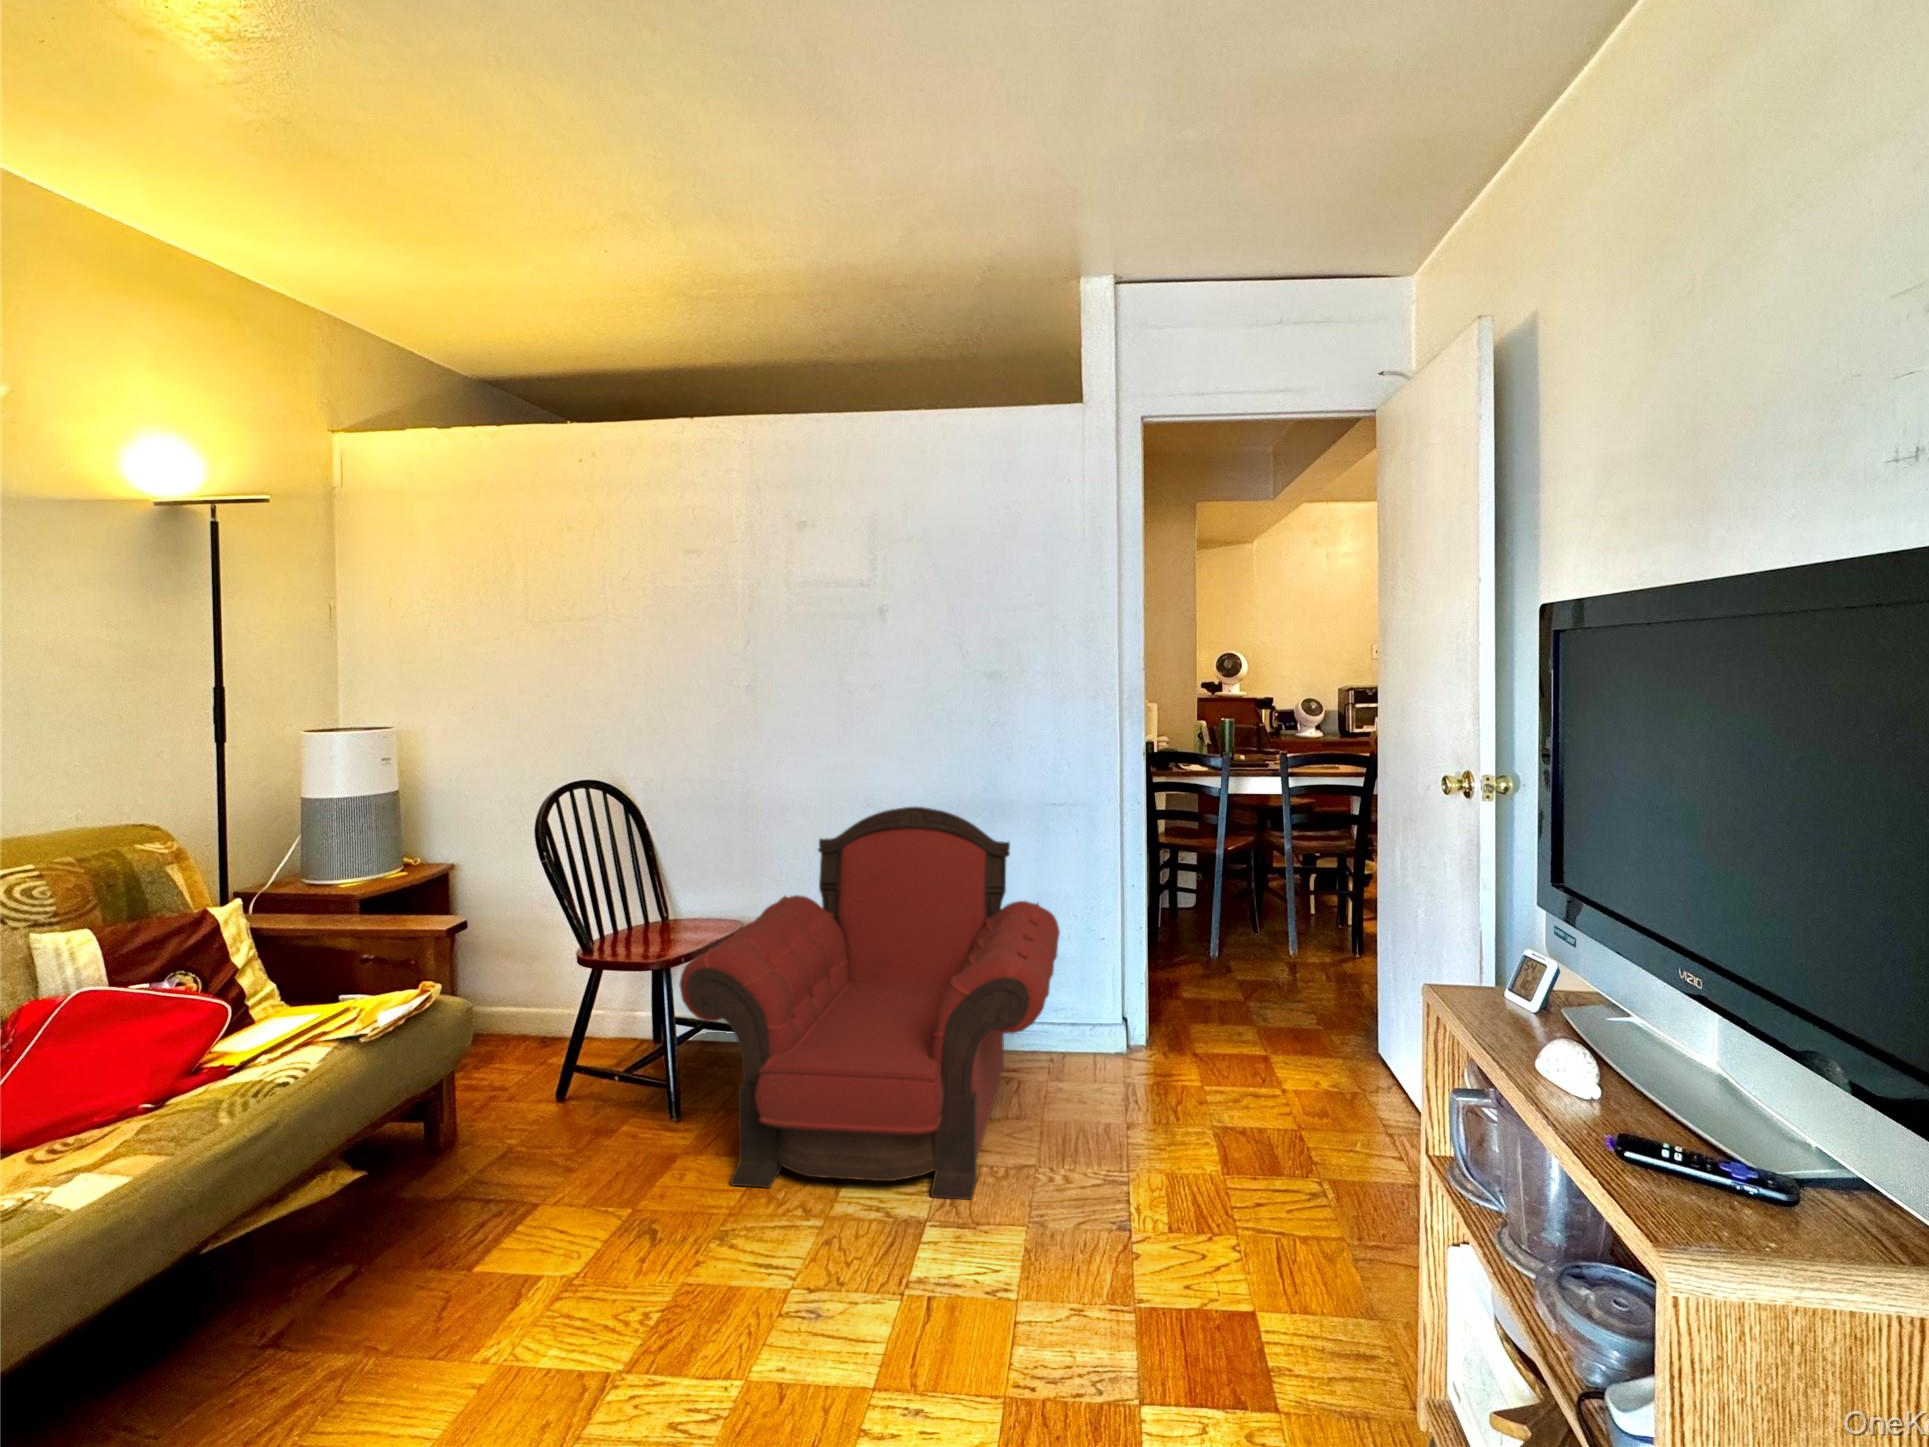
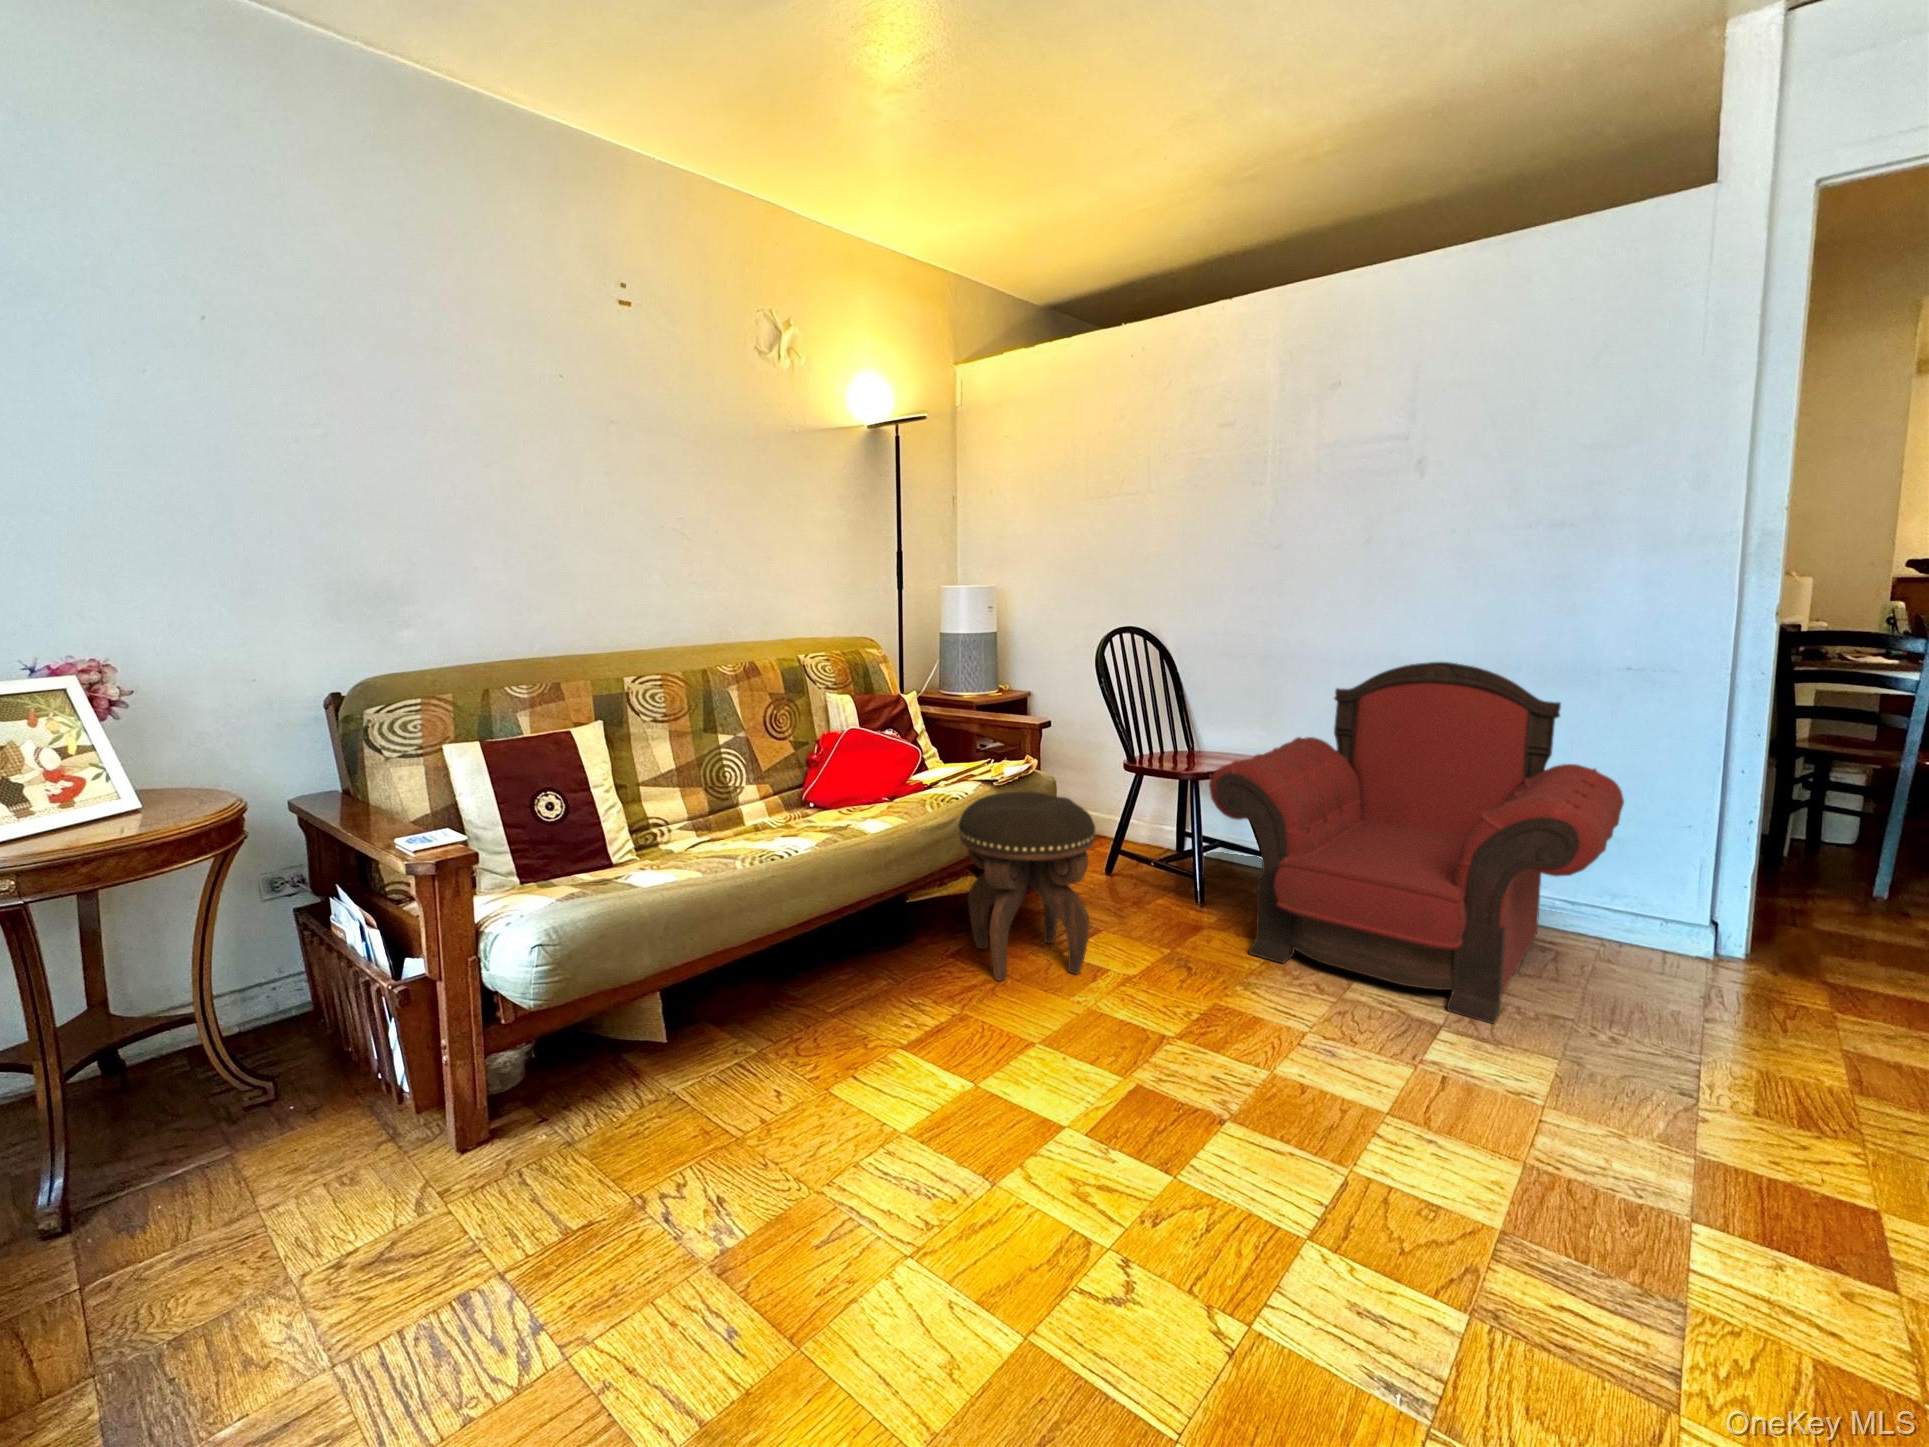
footstool: none [282,1047,519,1372] -> present [959,792,1095,981]

